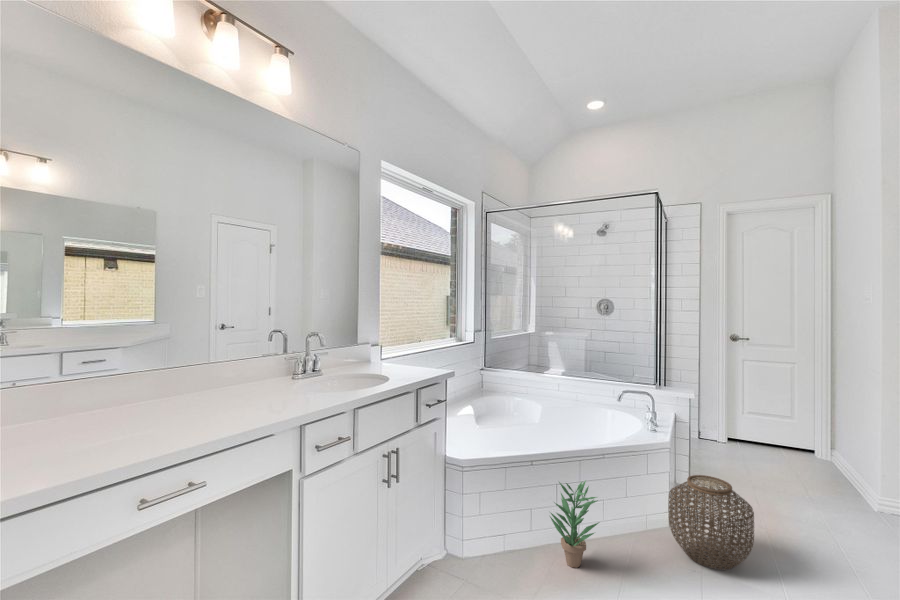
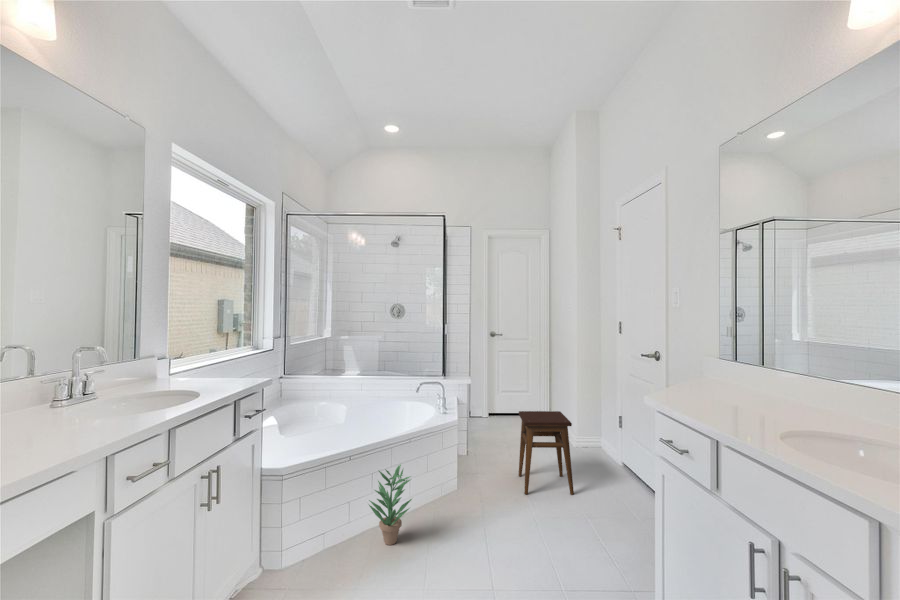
stool: none [764,444,859,581] -> present [519,411,574,495]
woven basket: present [668,475,754,570] -> none [461,442,518,513]

